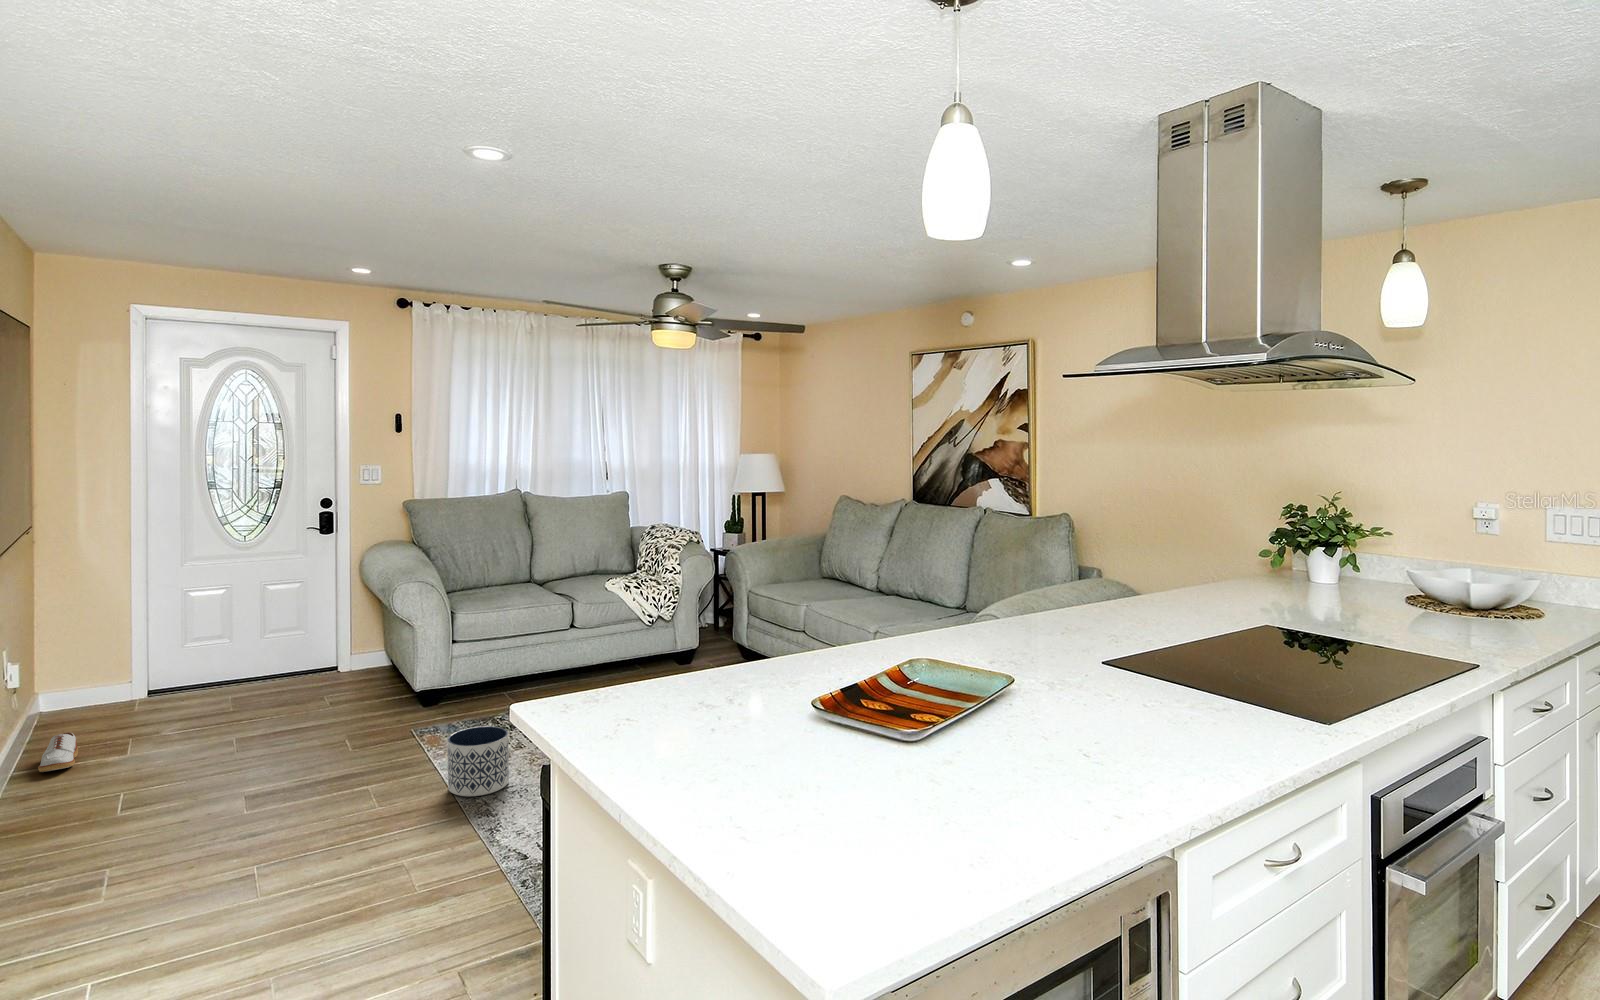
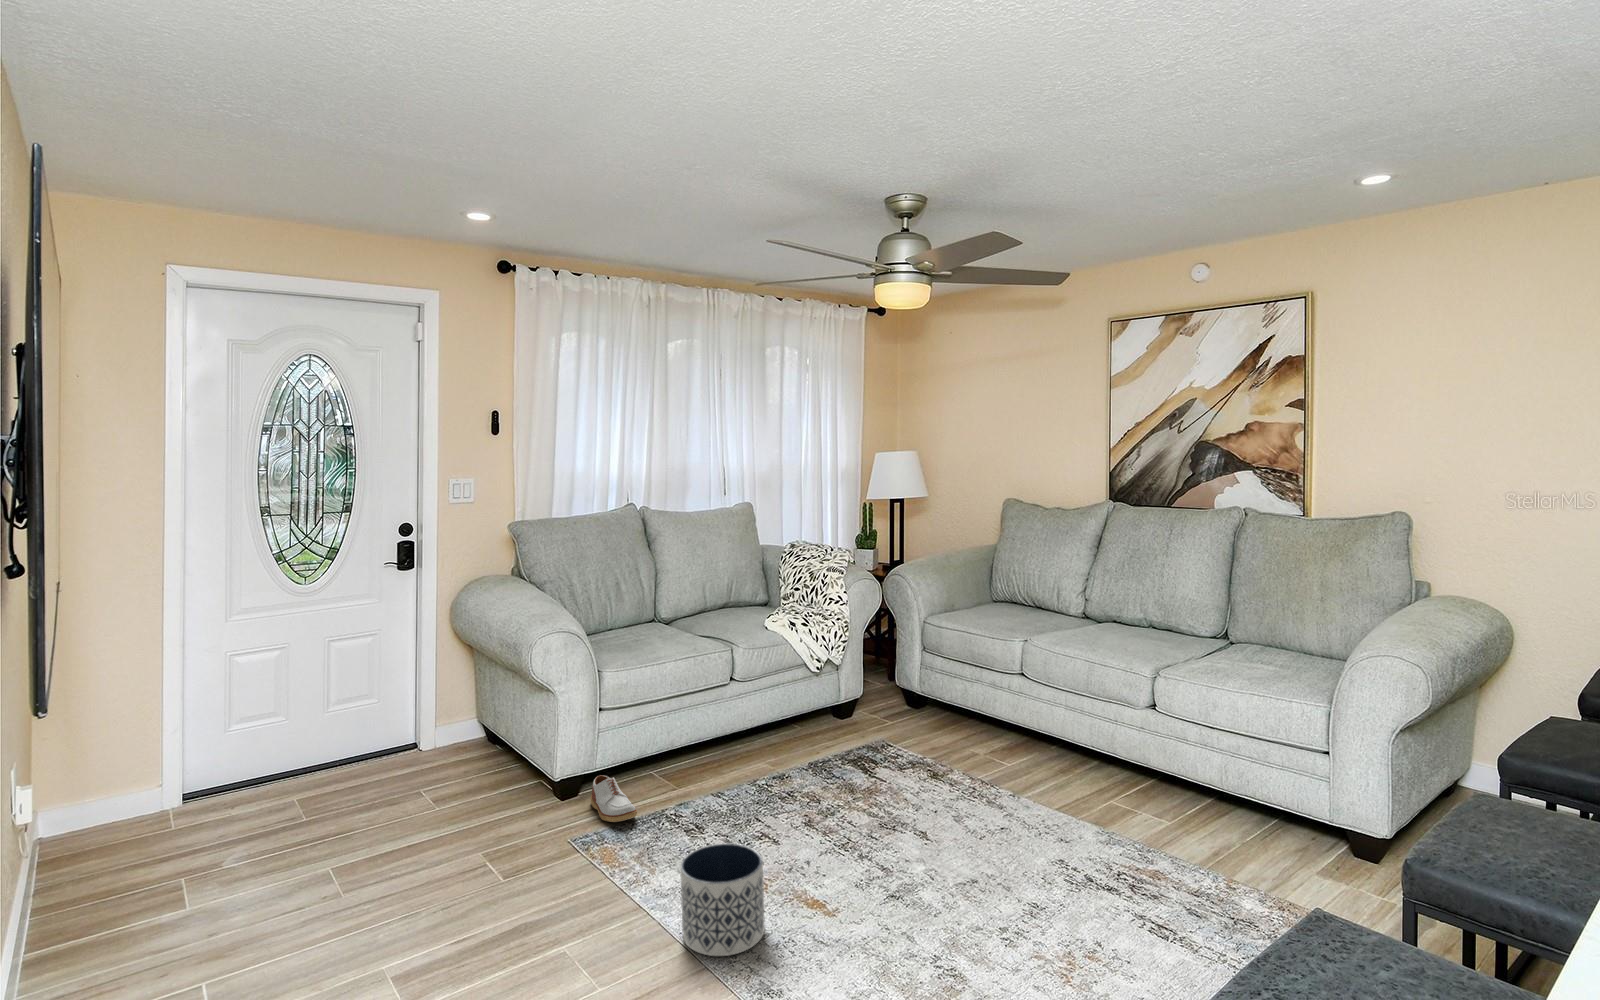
shoe: present [38,732,78,772] -> present [591,775,637,822]

